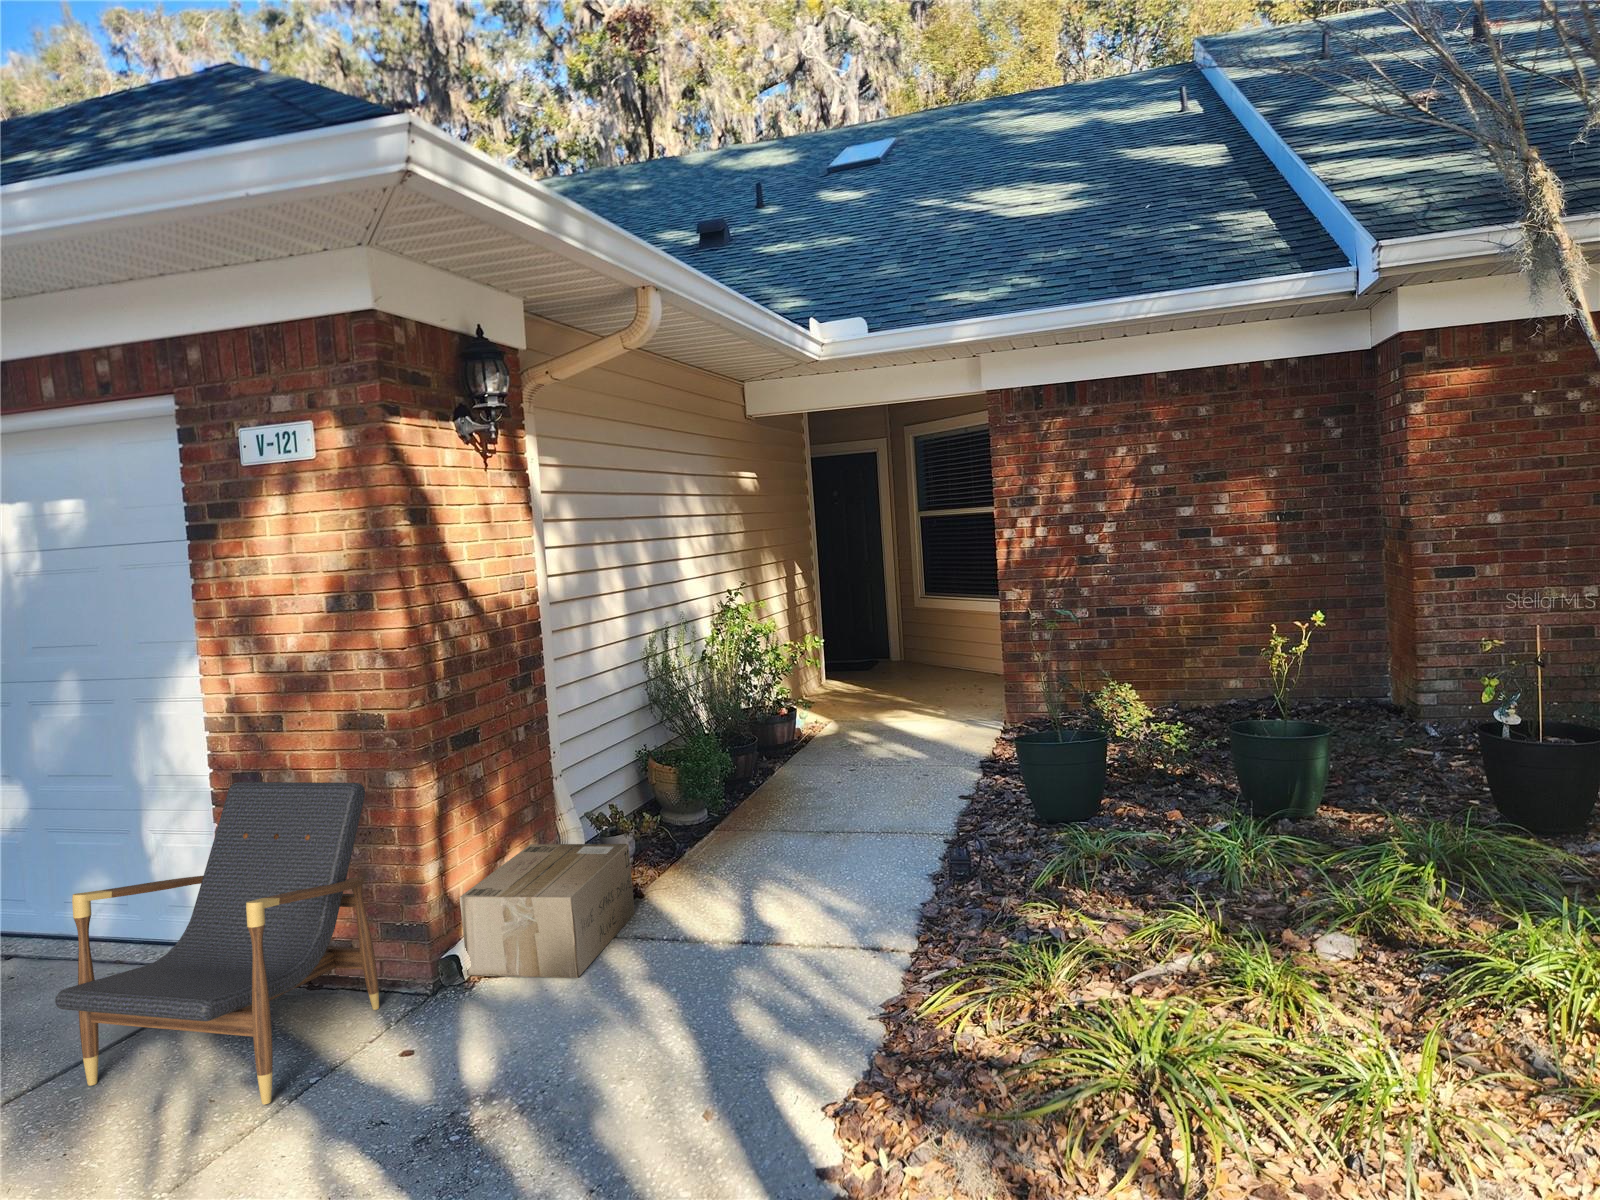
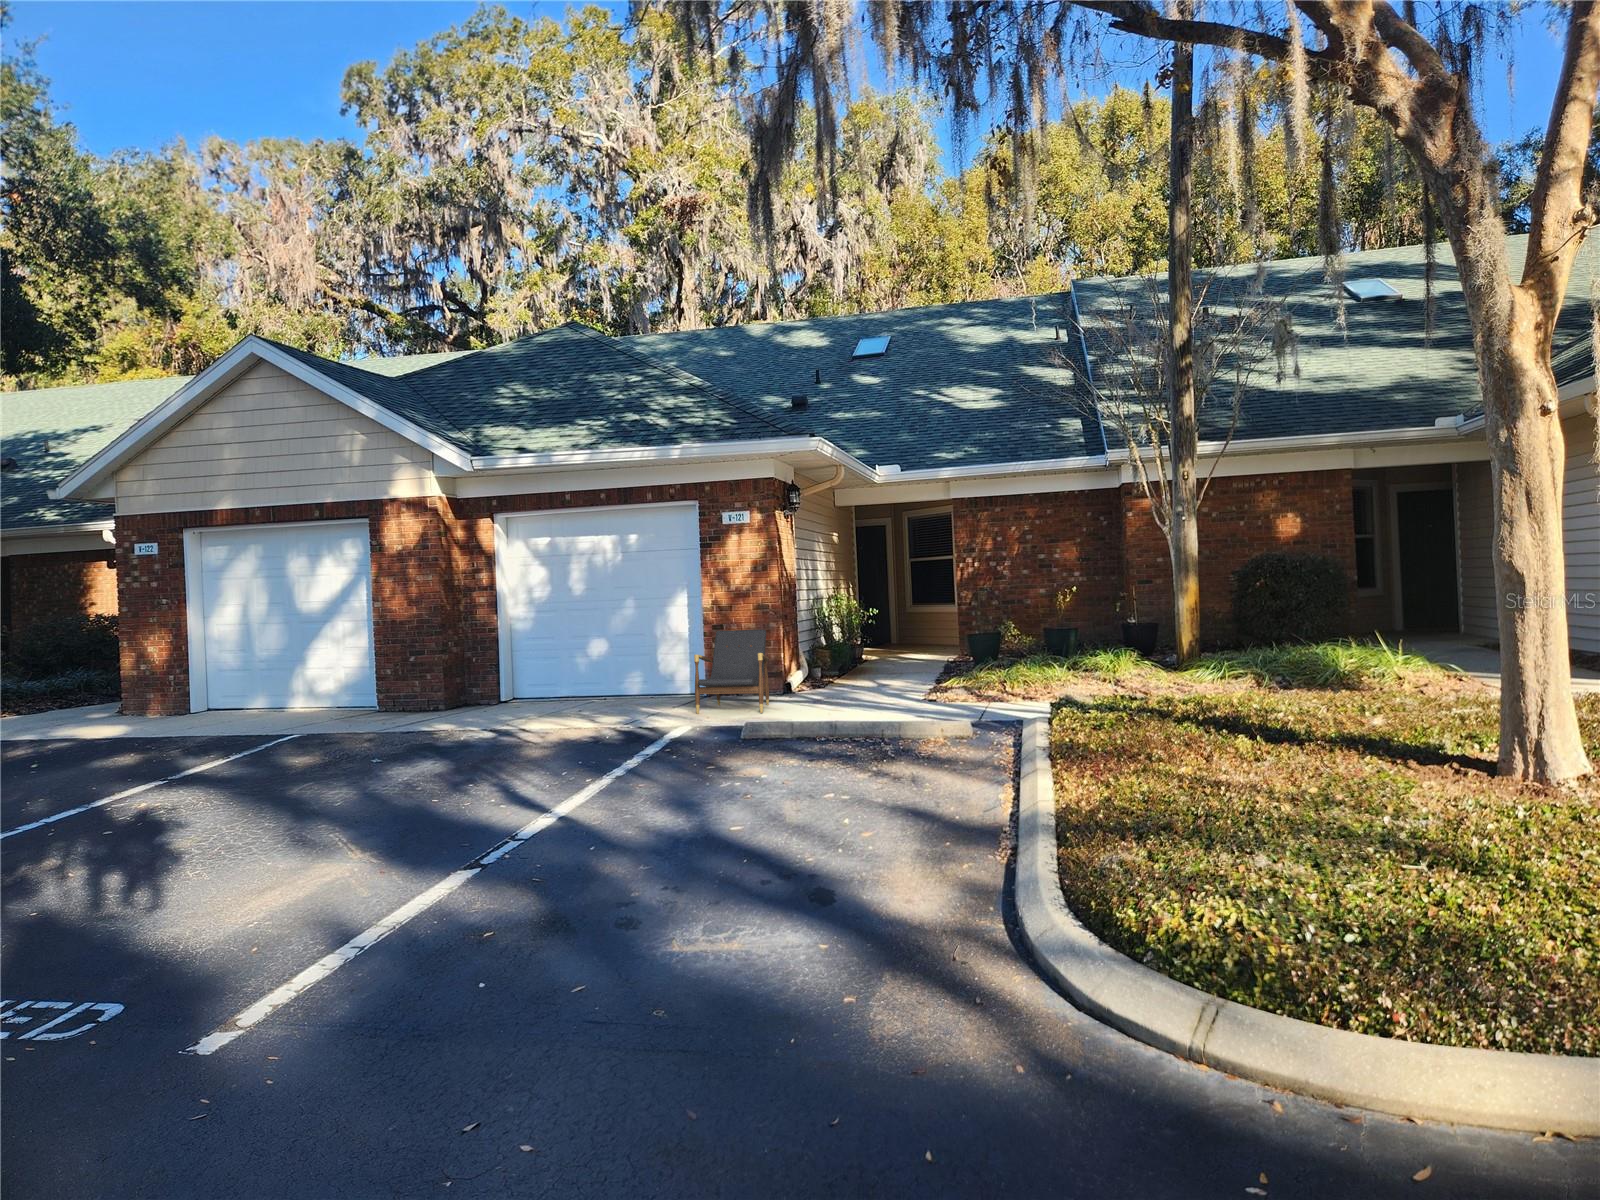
cardboard box: present [460,844,635,978] -> none [789,666,834,701]

